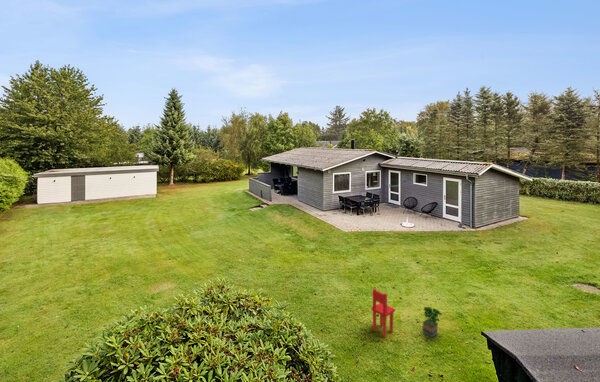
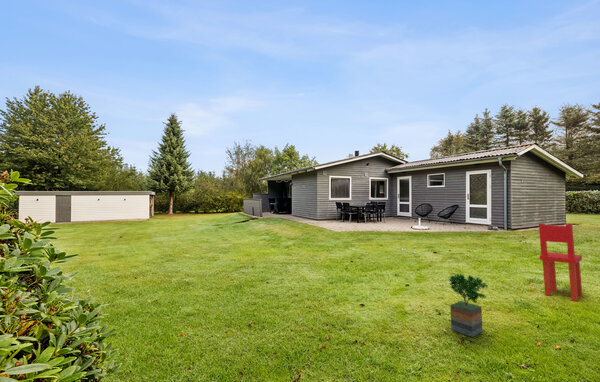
chair: present [371,289,395,337] -> present [539,224,582,301]

